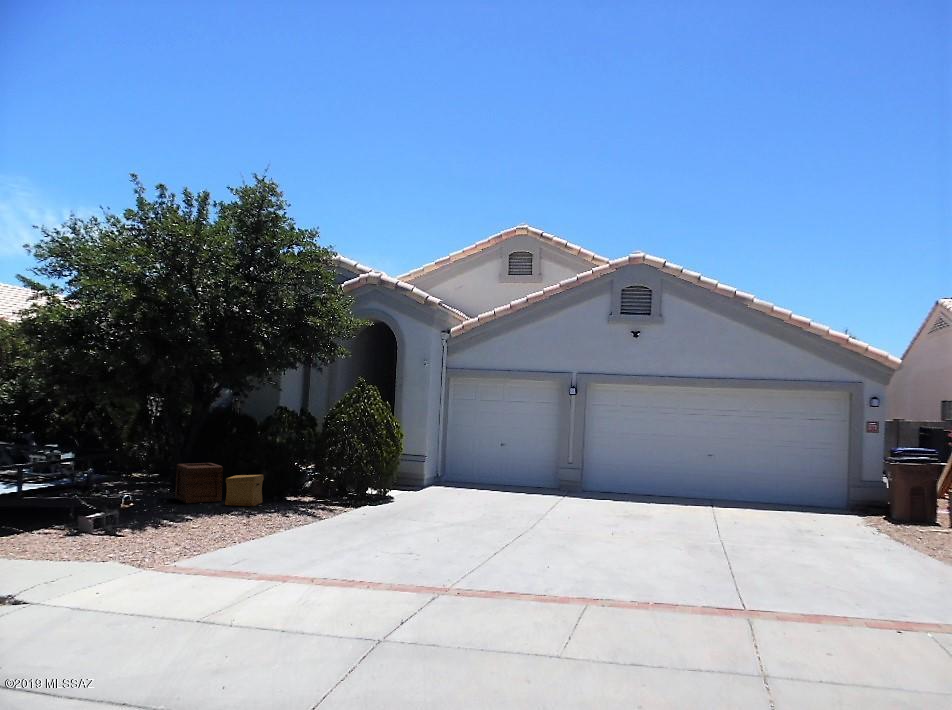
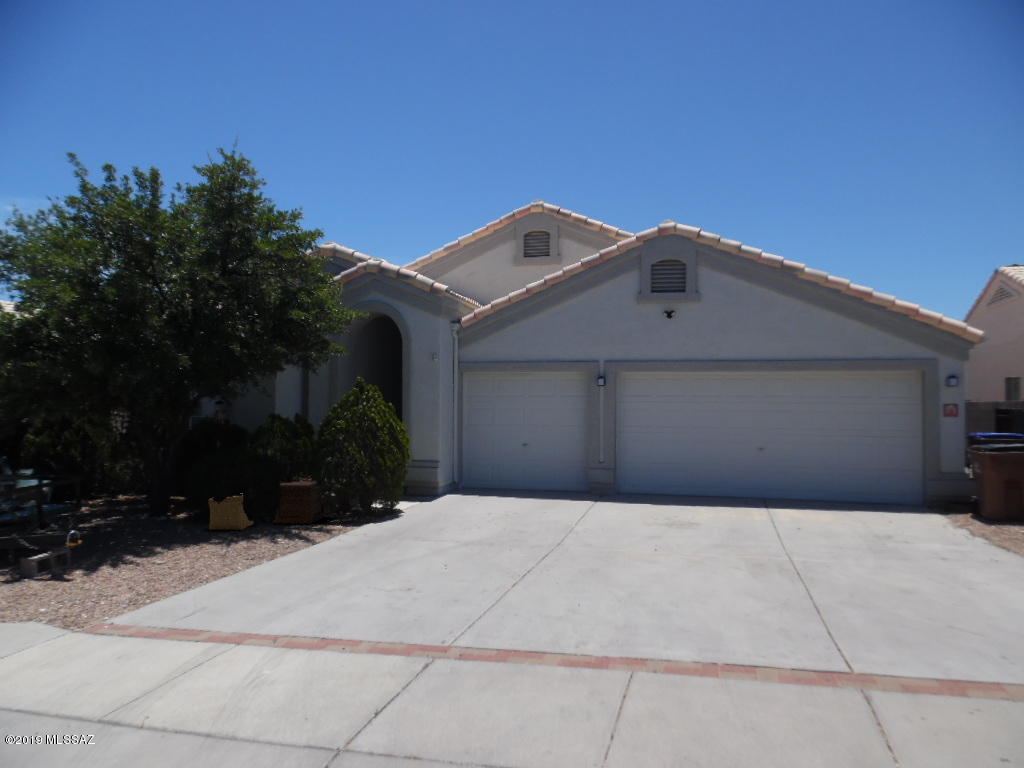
wooden crate: present [175,463,223,504] -> present [273,479,326,524]

